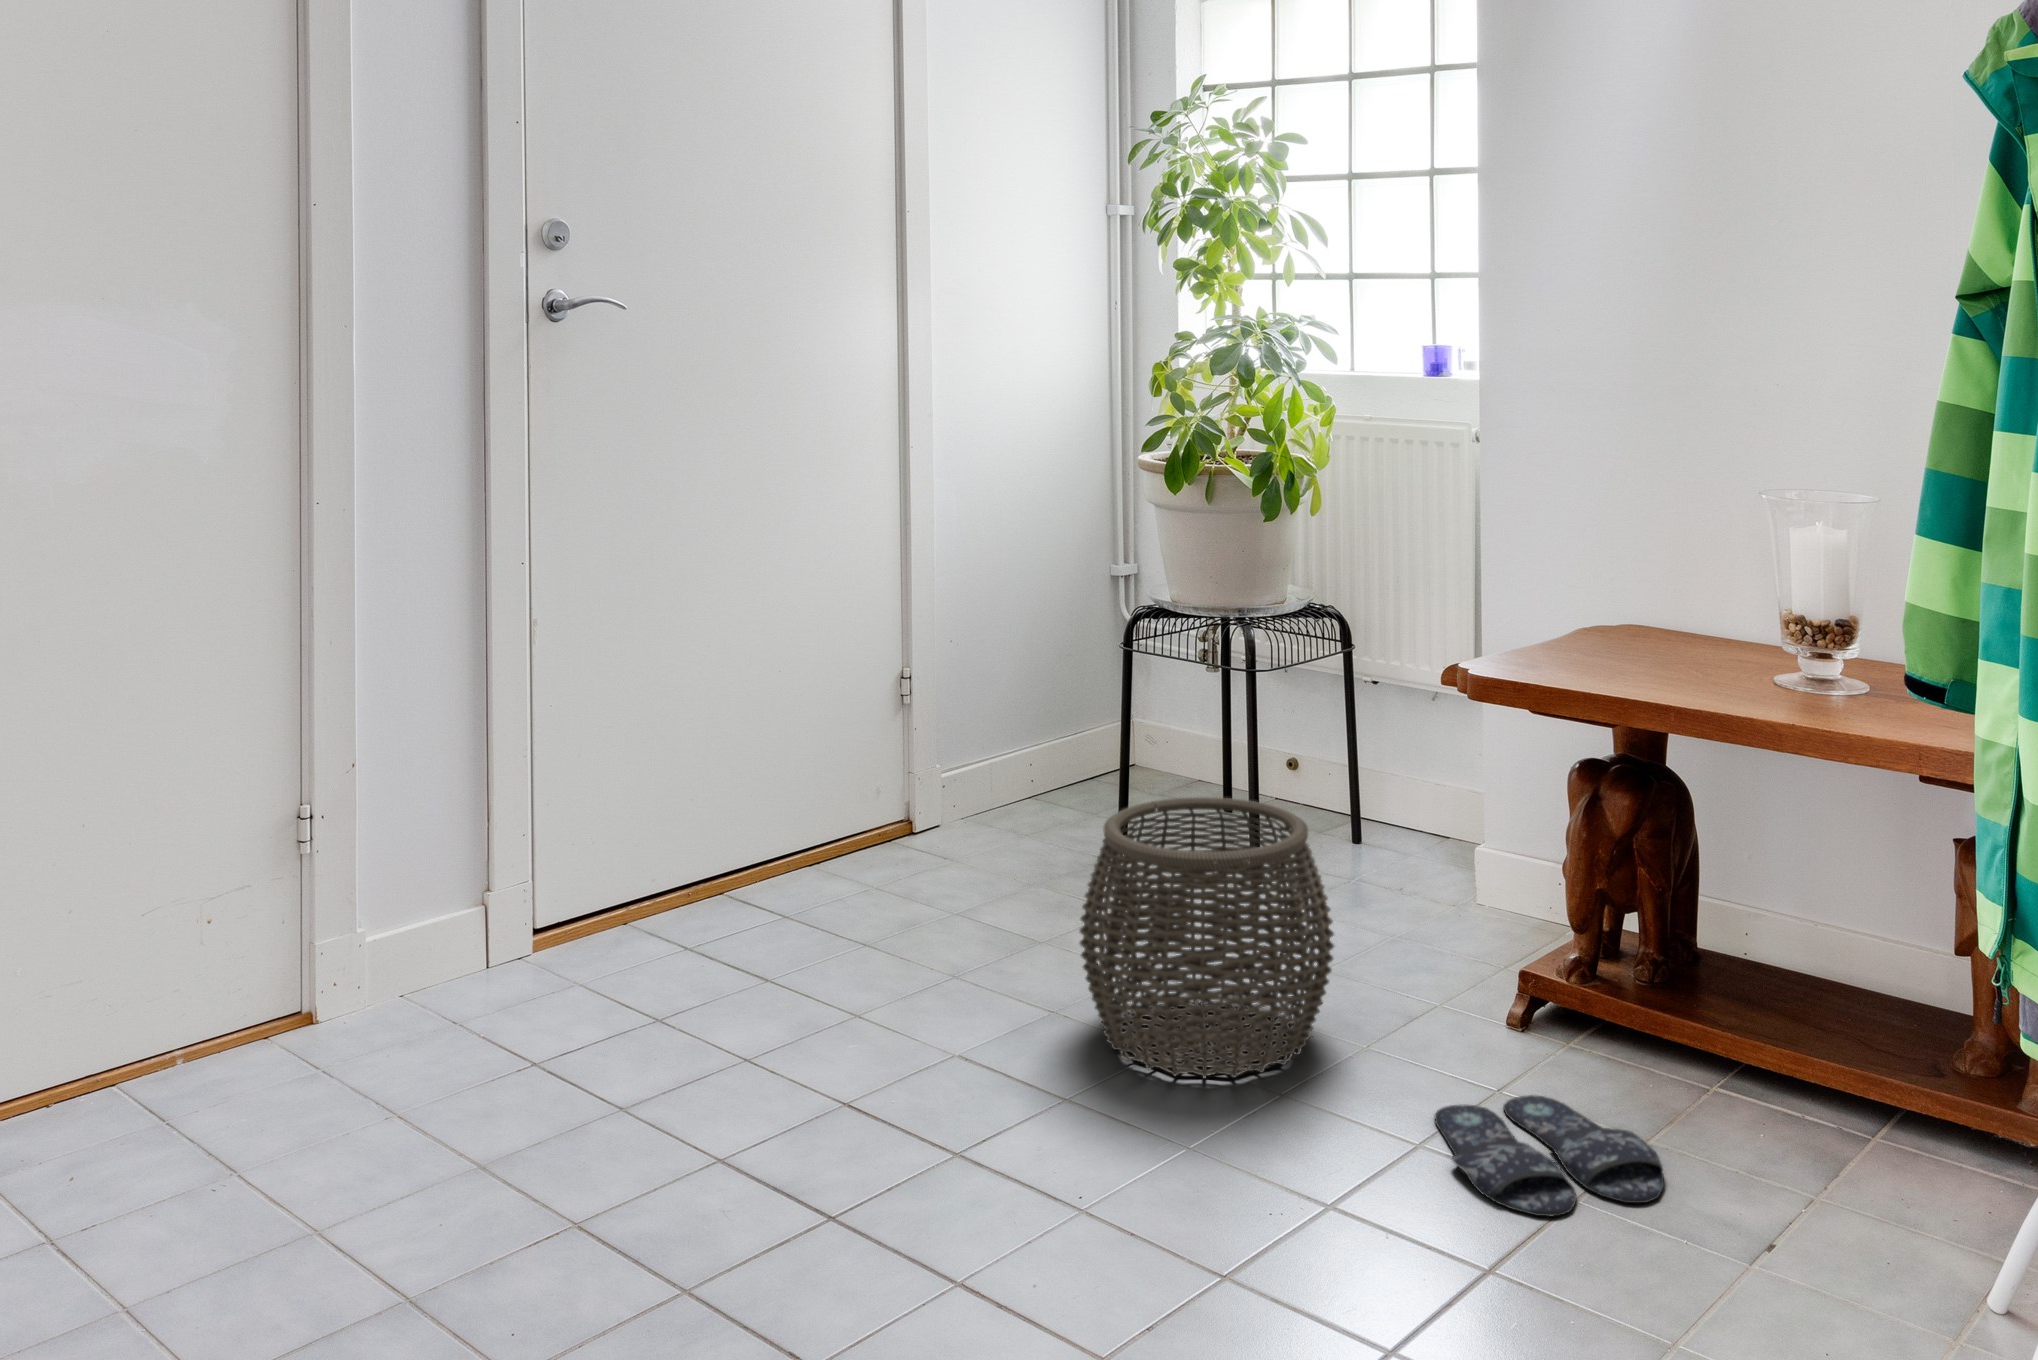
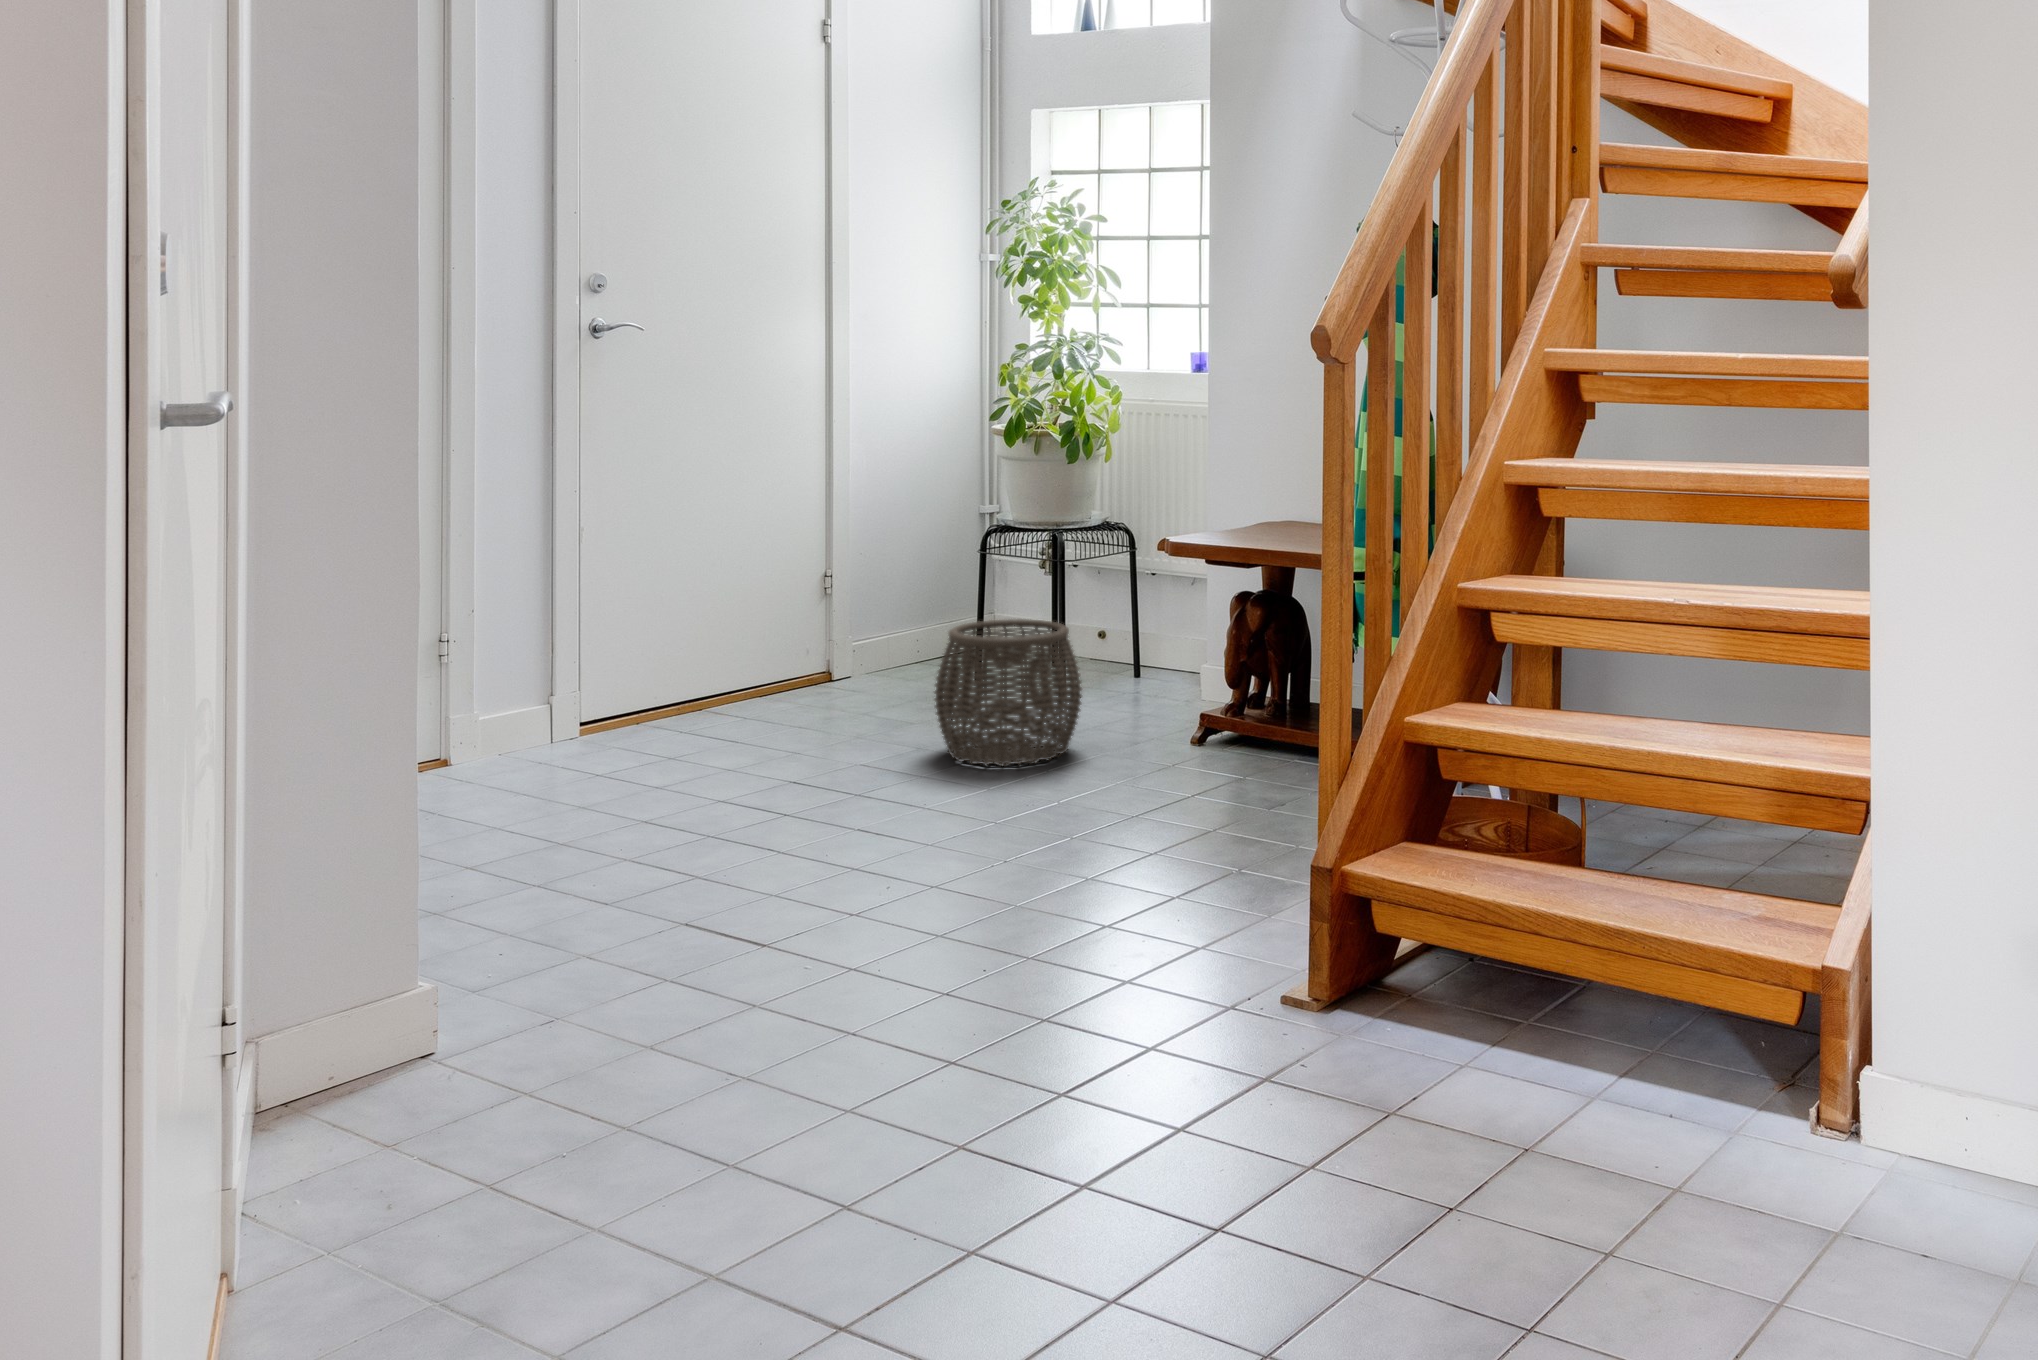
slippers: present [1435,1095,1664,1217] -> none [1127,766,1239,802]

